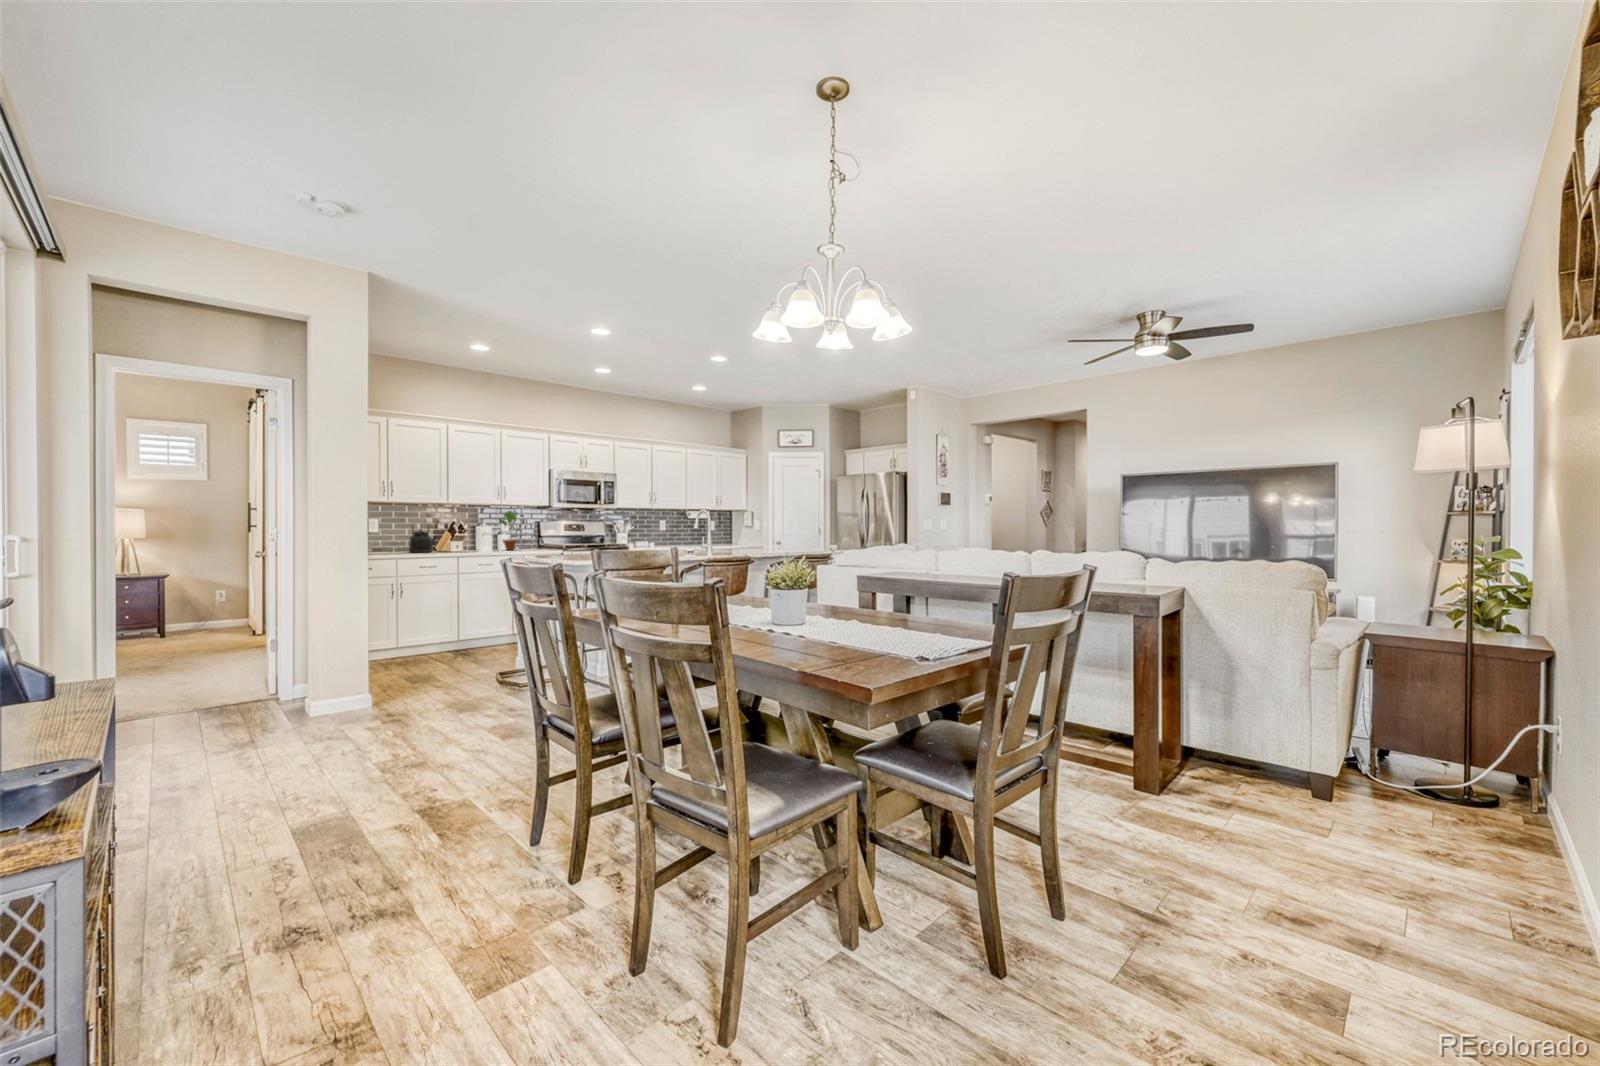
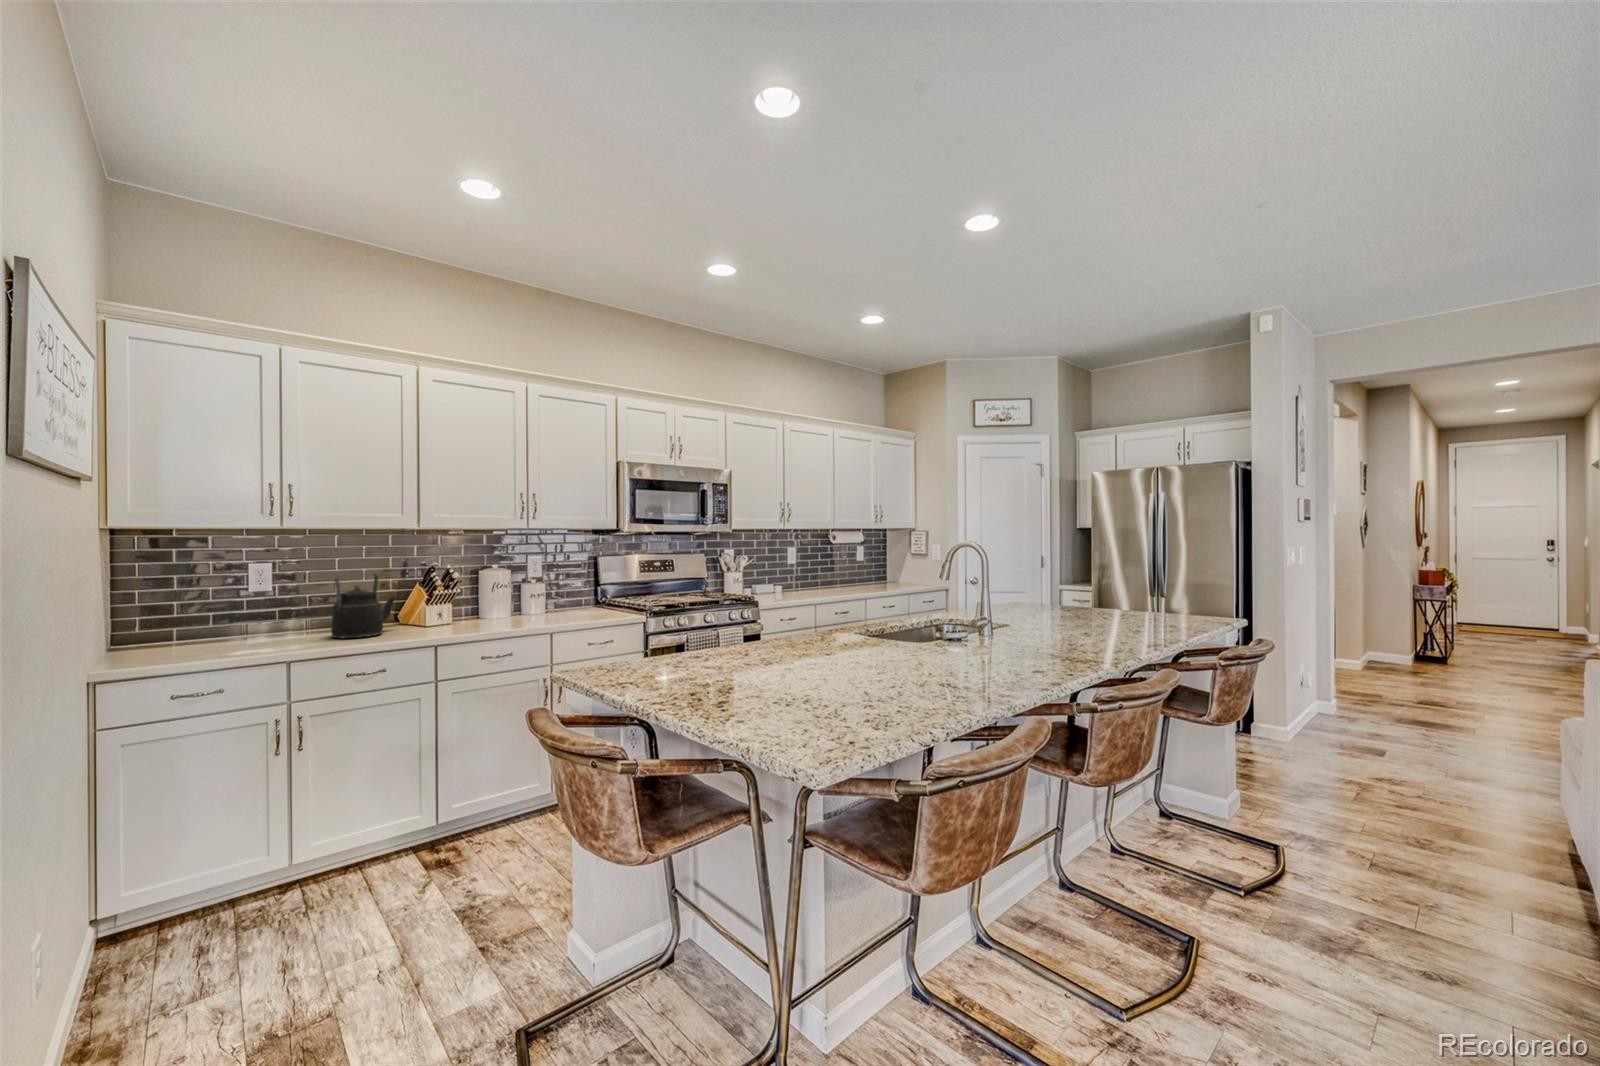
potted plant: present [499,511,517,550] -> none [524,540,562,620]

